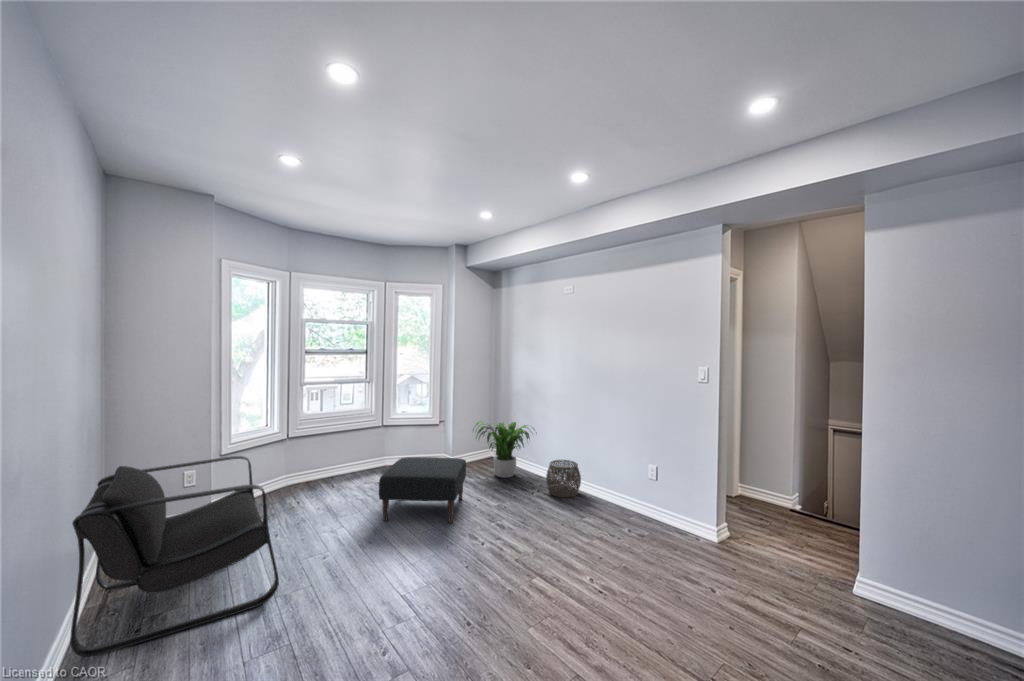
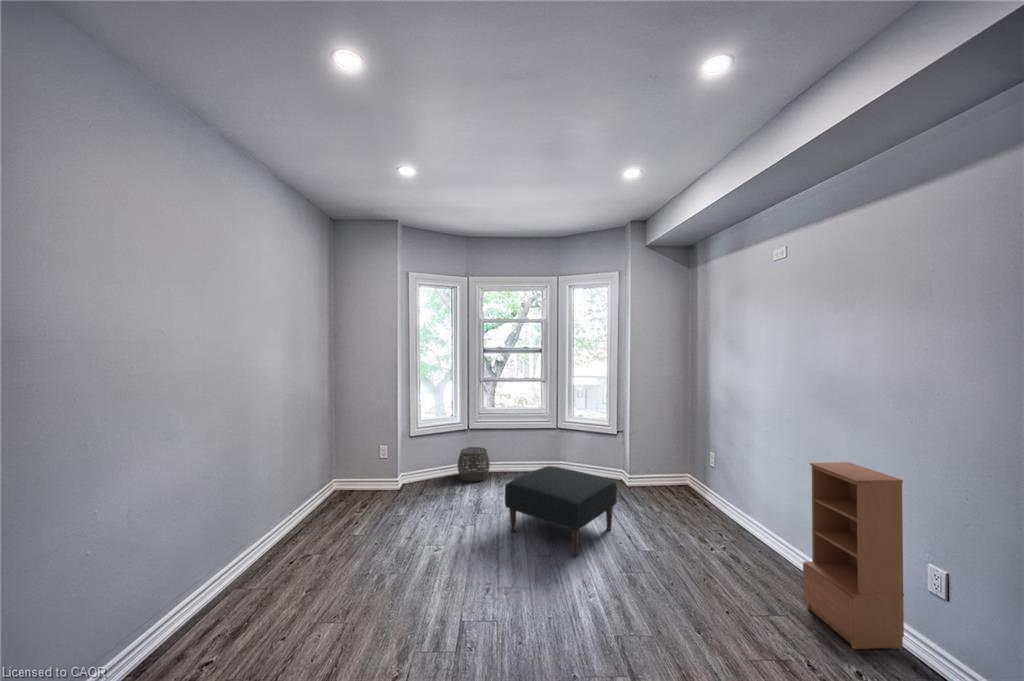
bookcase: none [594,419,640,521] -> present [803,462,904,649]
potted plant: present [473,422,534,478] -> none [646,437,737,517]
armchair: present [70,456,279,657] -> none [236,435,403,581]
woven basket: present [546,460,581,497] -> present [457,447,490,482]

